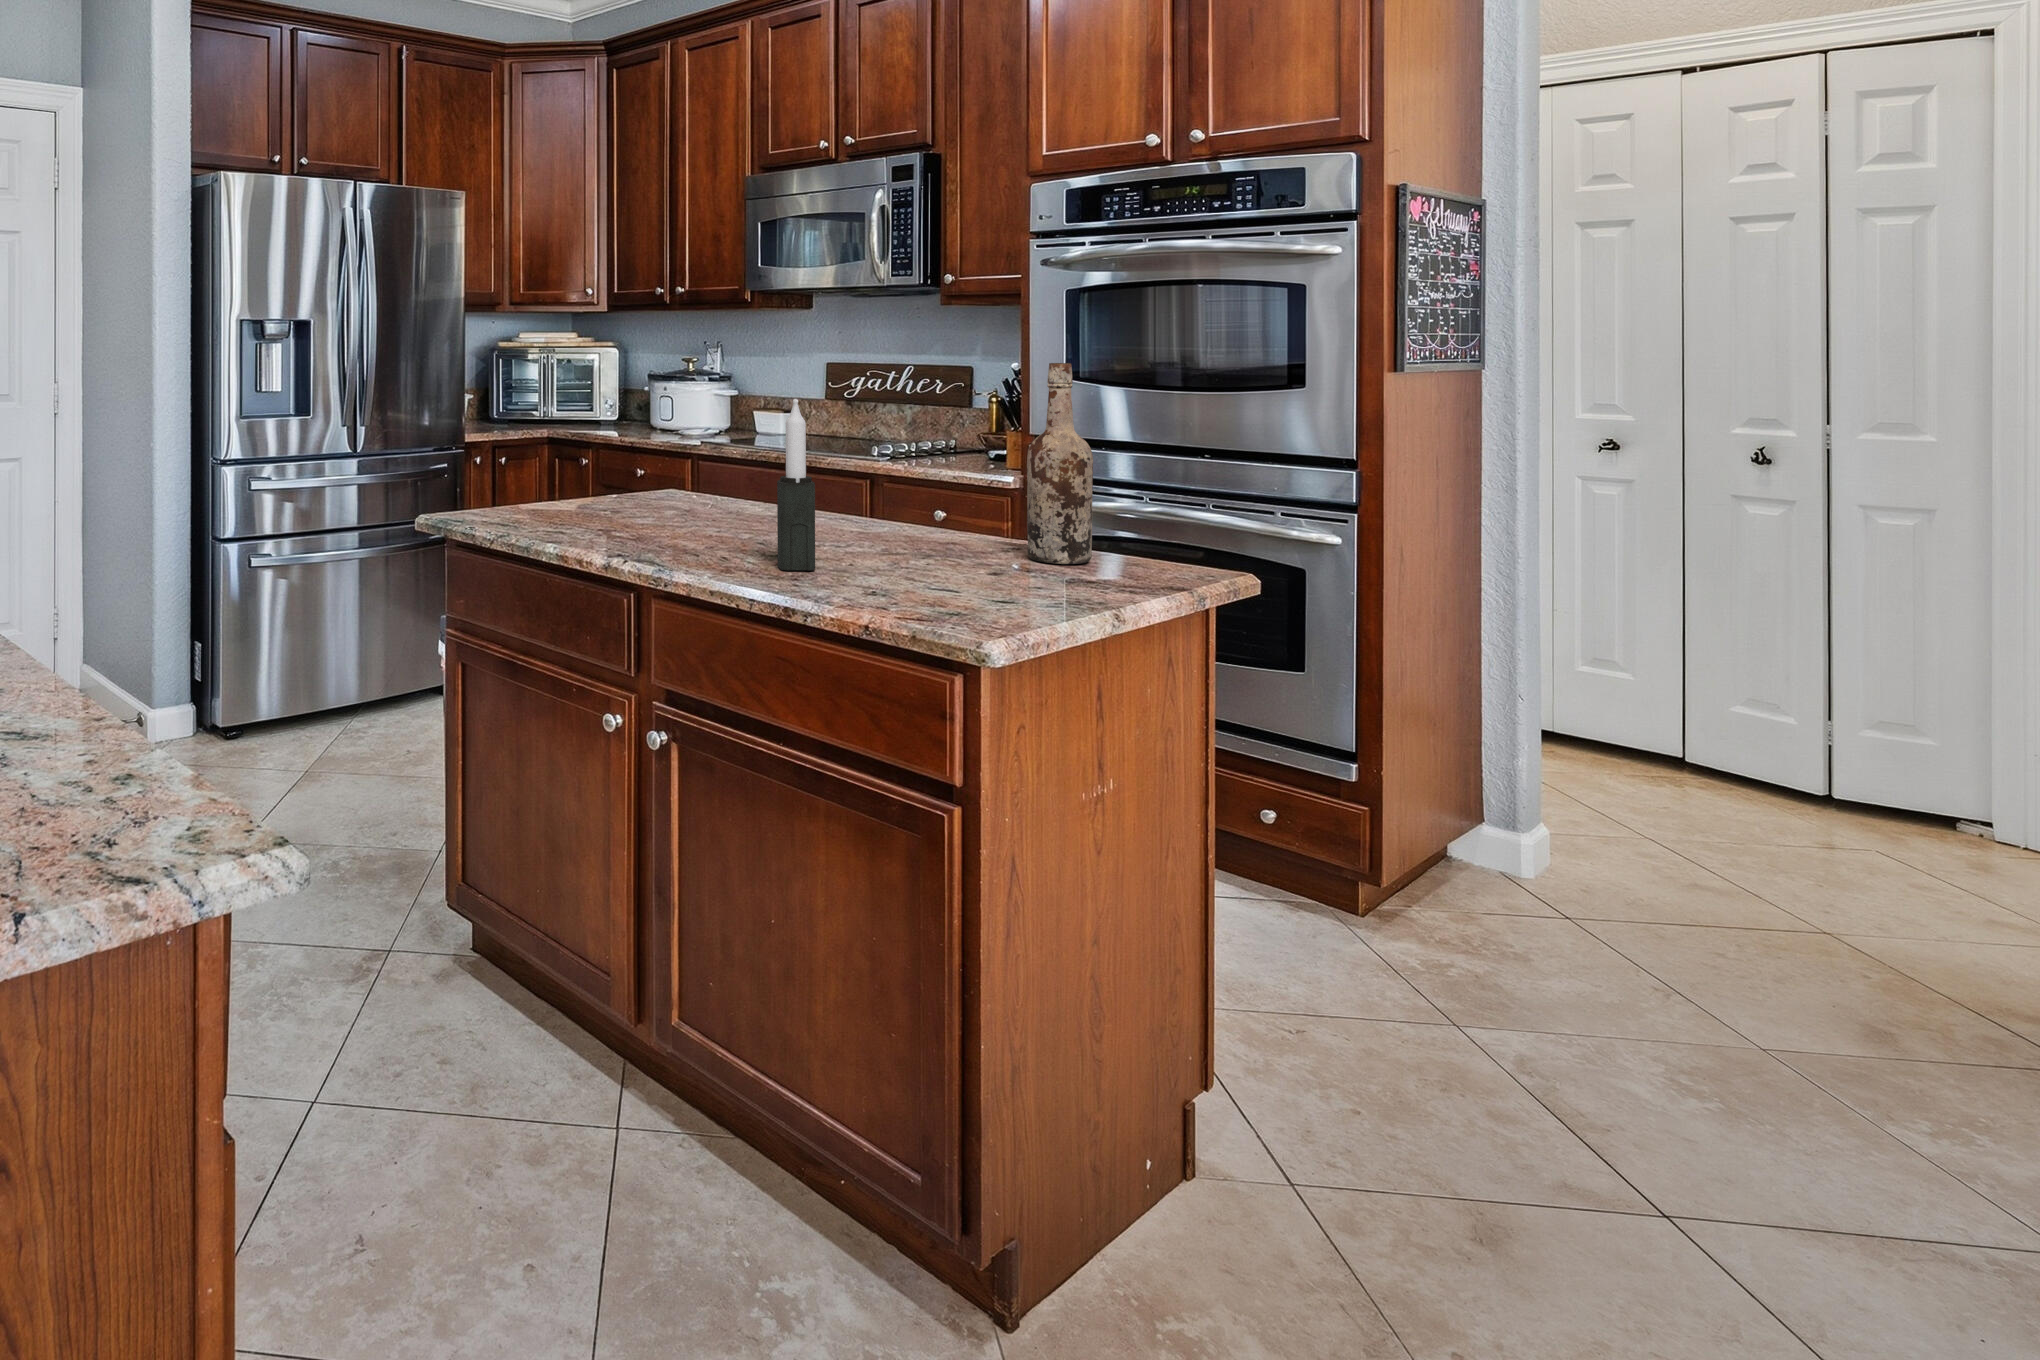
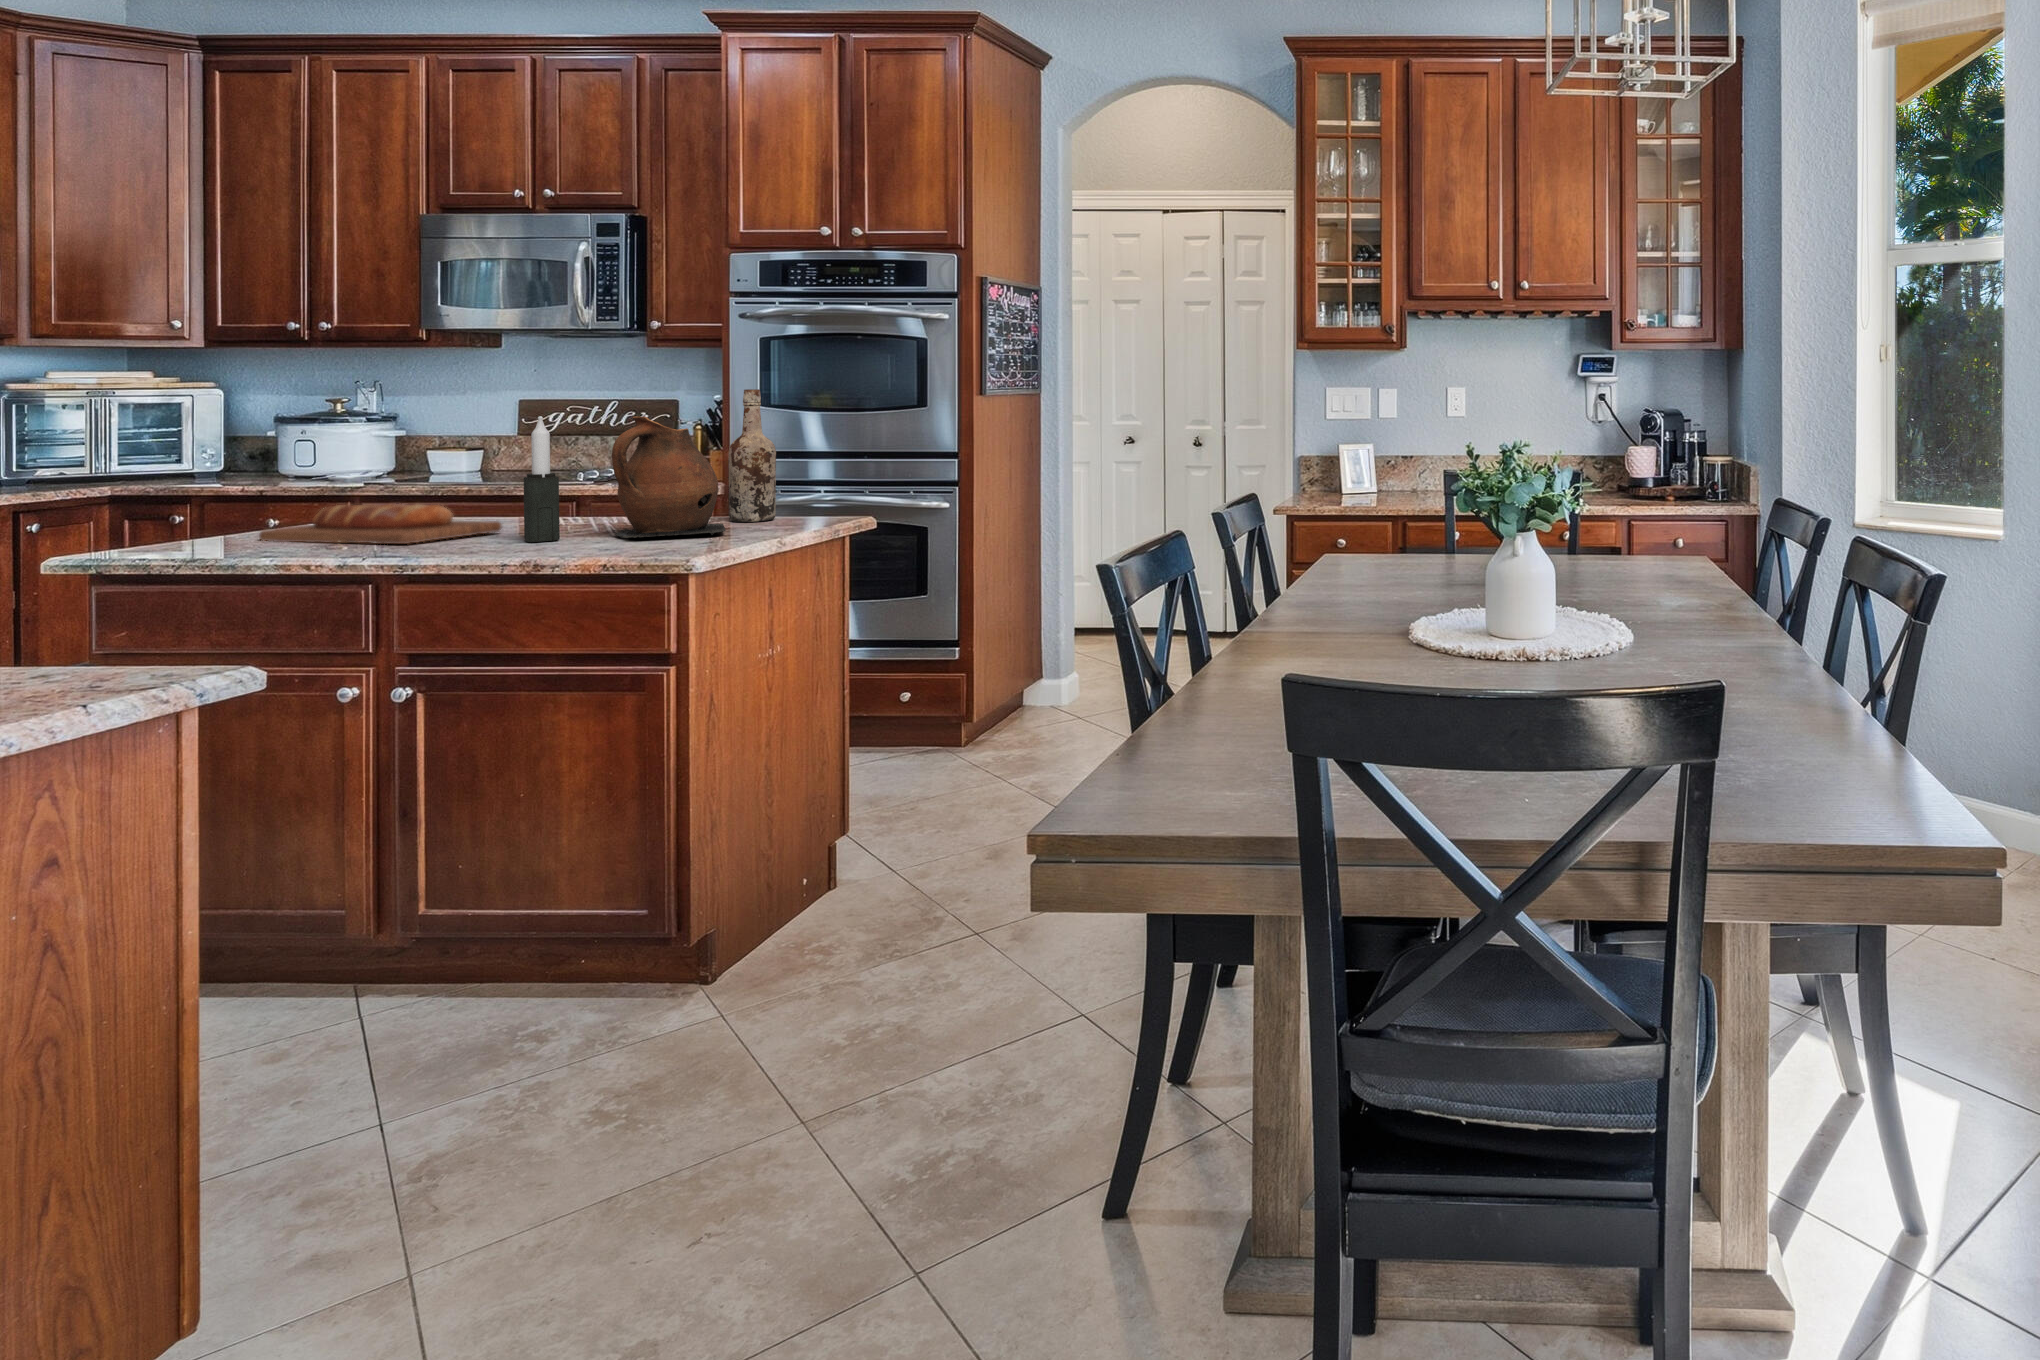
ceramic pitcher: none [875,403,1022,591] -> present [612,417,726,538]
bread loaf: none [553,493,762,553] -> present [259,504,502,544]

